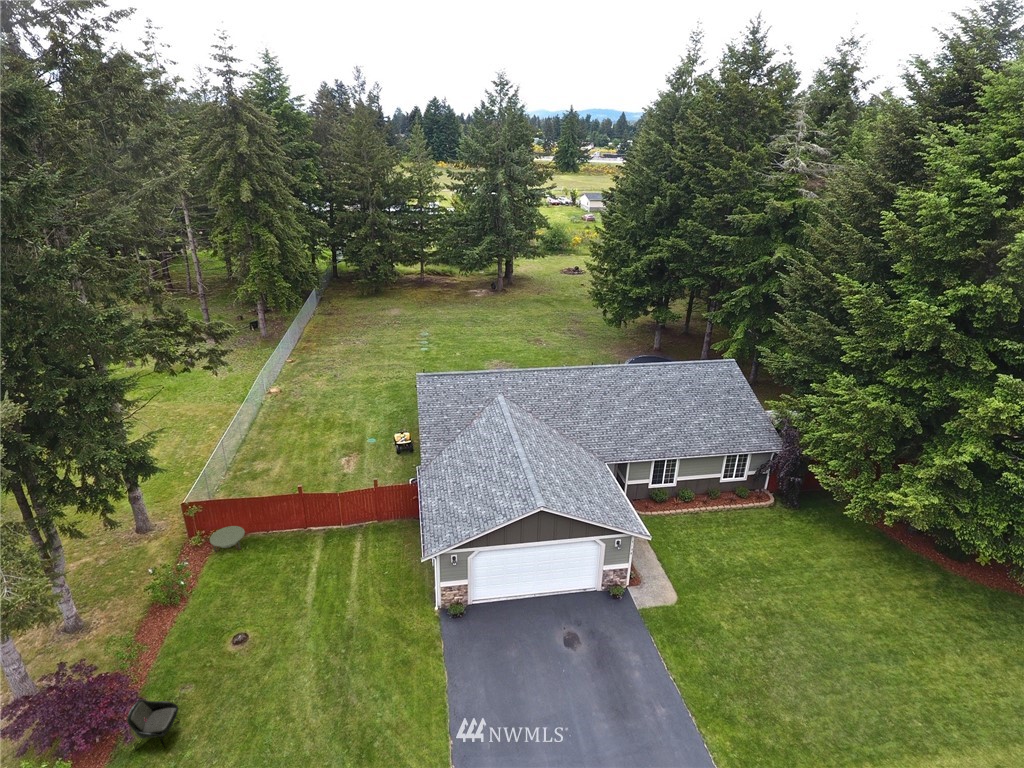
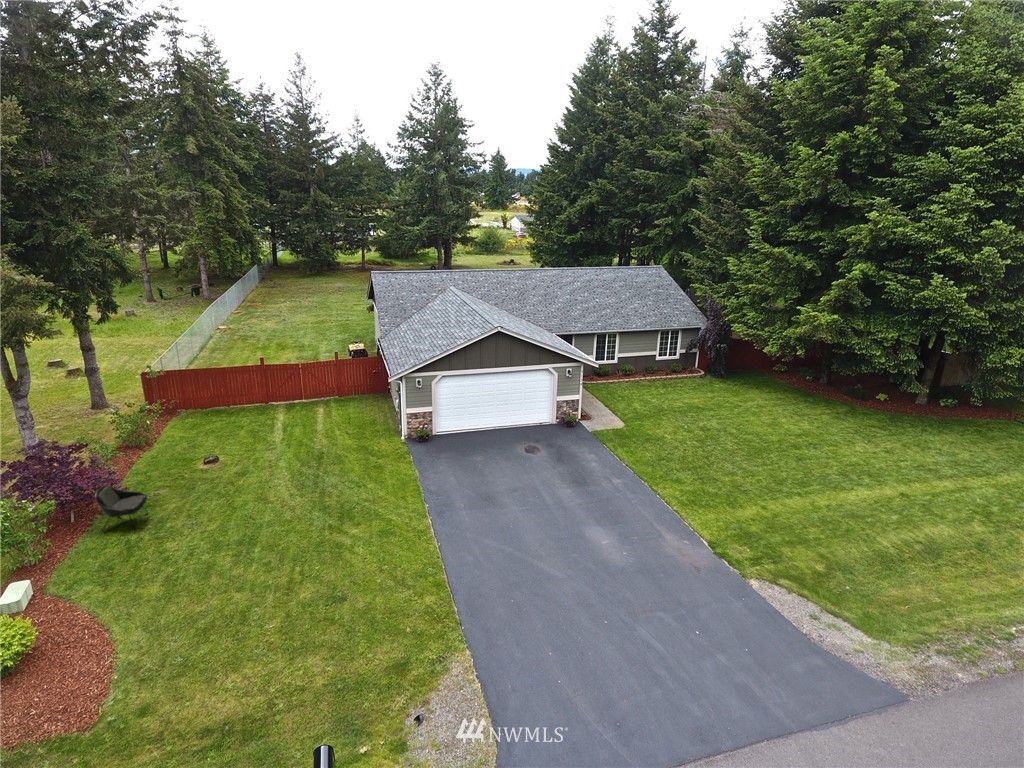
round table: present [210,526,245,553] -> none [168,395,204,417]

